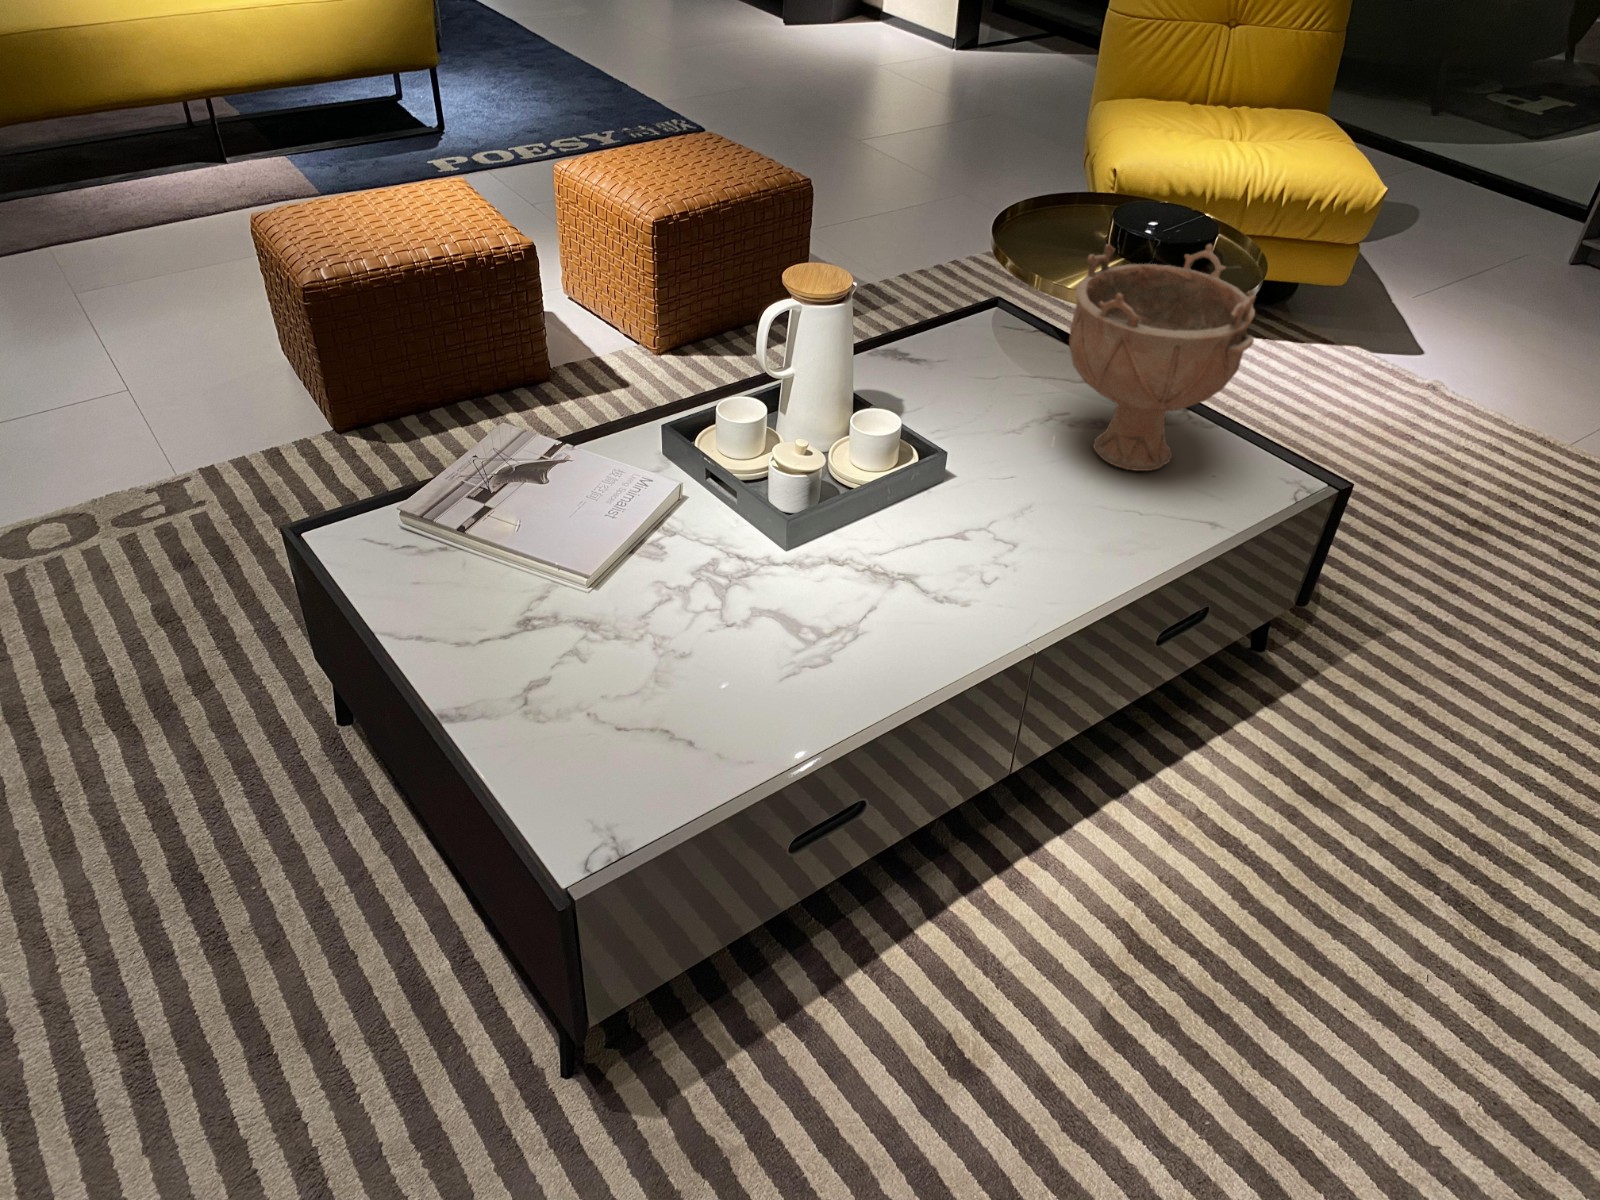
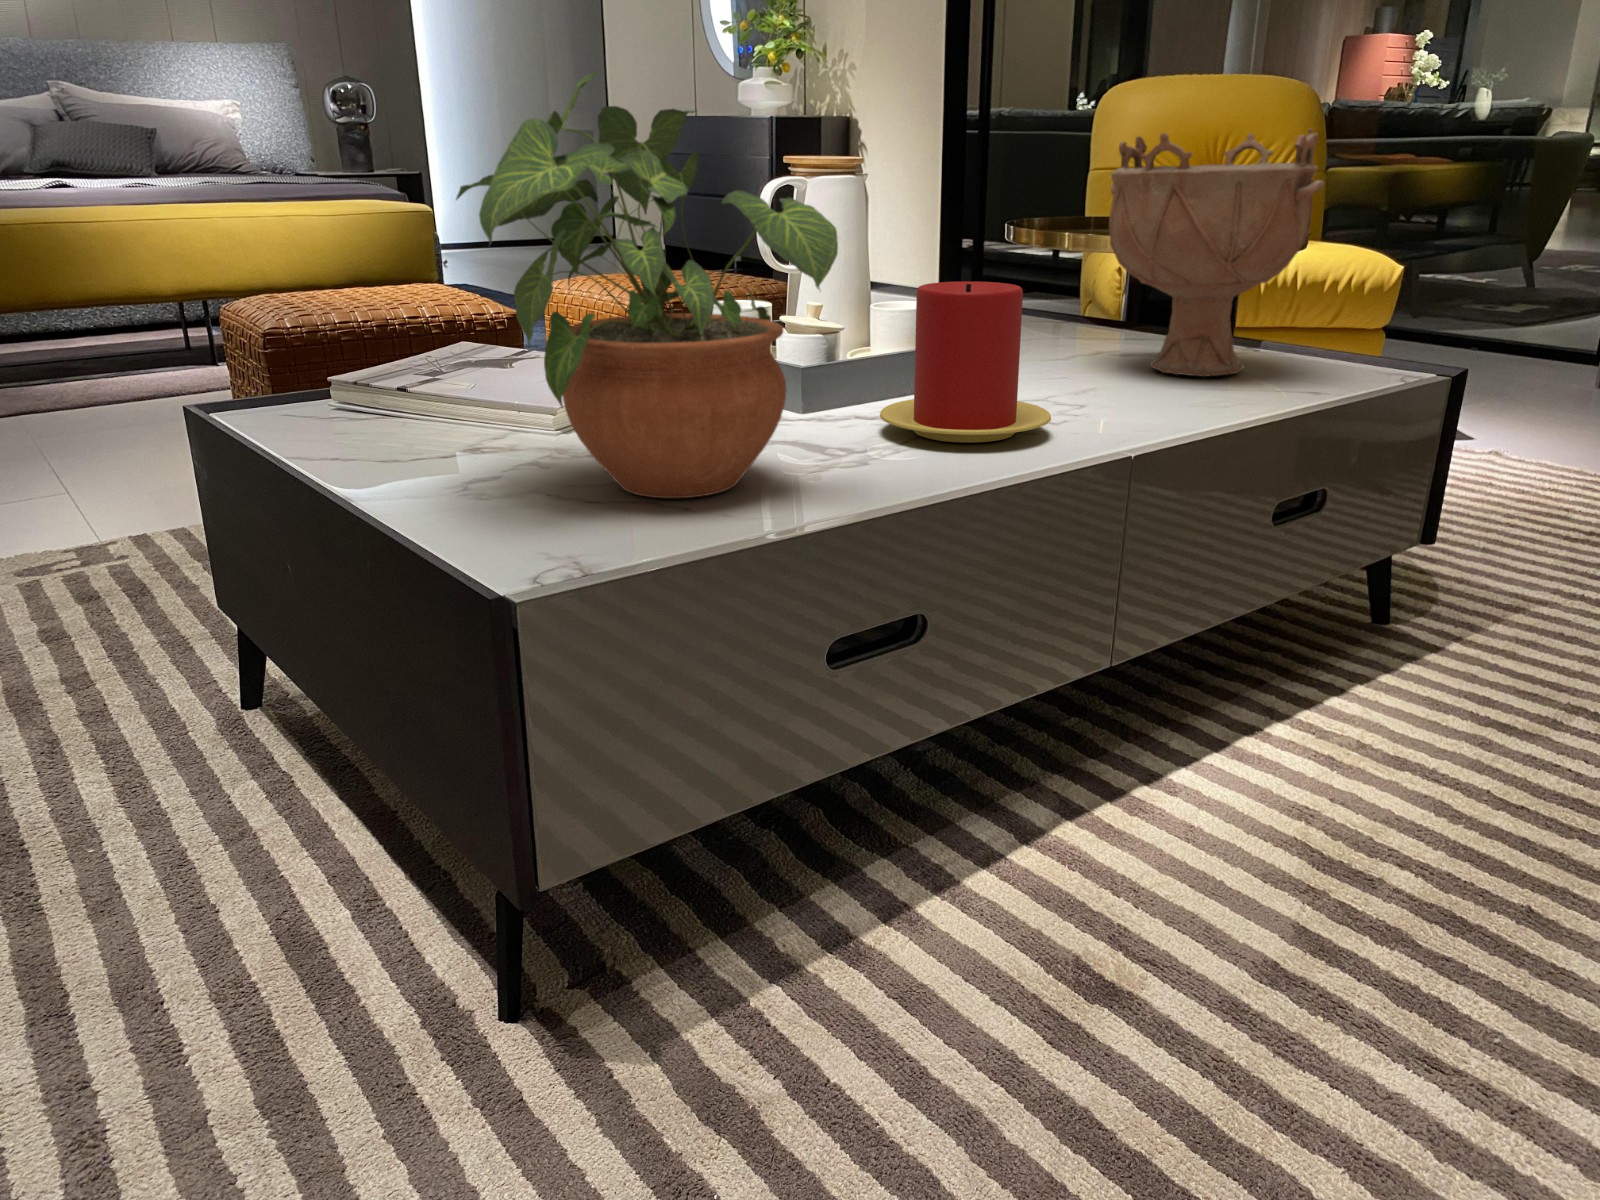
potted plant: none [518,381,817,707] -> present [456,72,838,498]
candle: none [849,466,986,616] -> present [880,281,1051,442]

